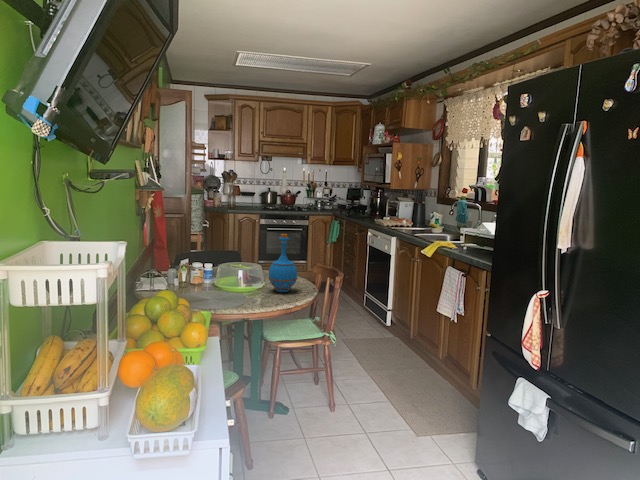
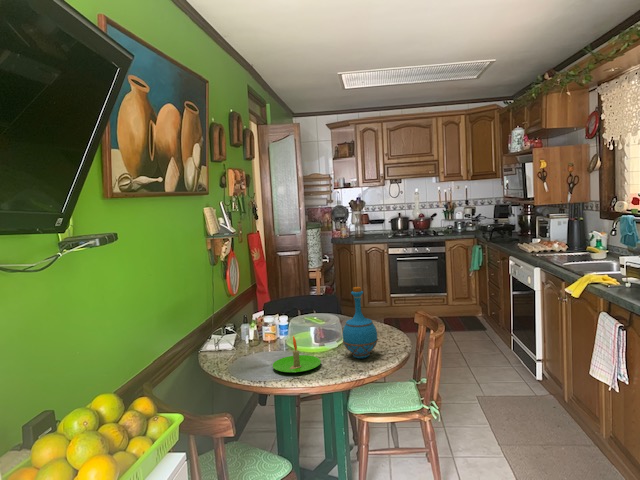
candle: none [211,271,253,301] -> present [273,336,321,372]

